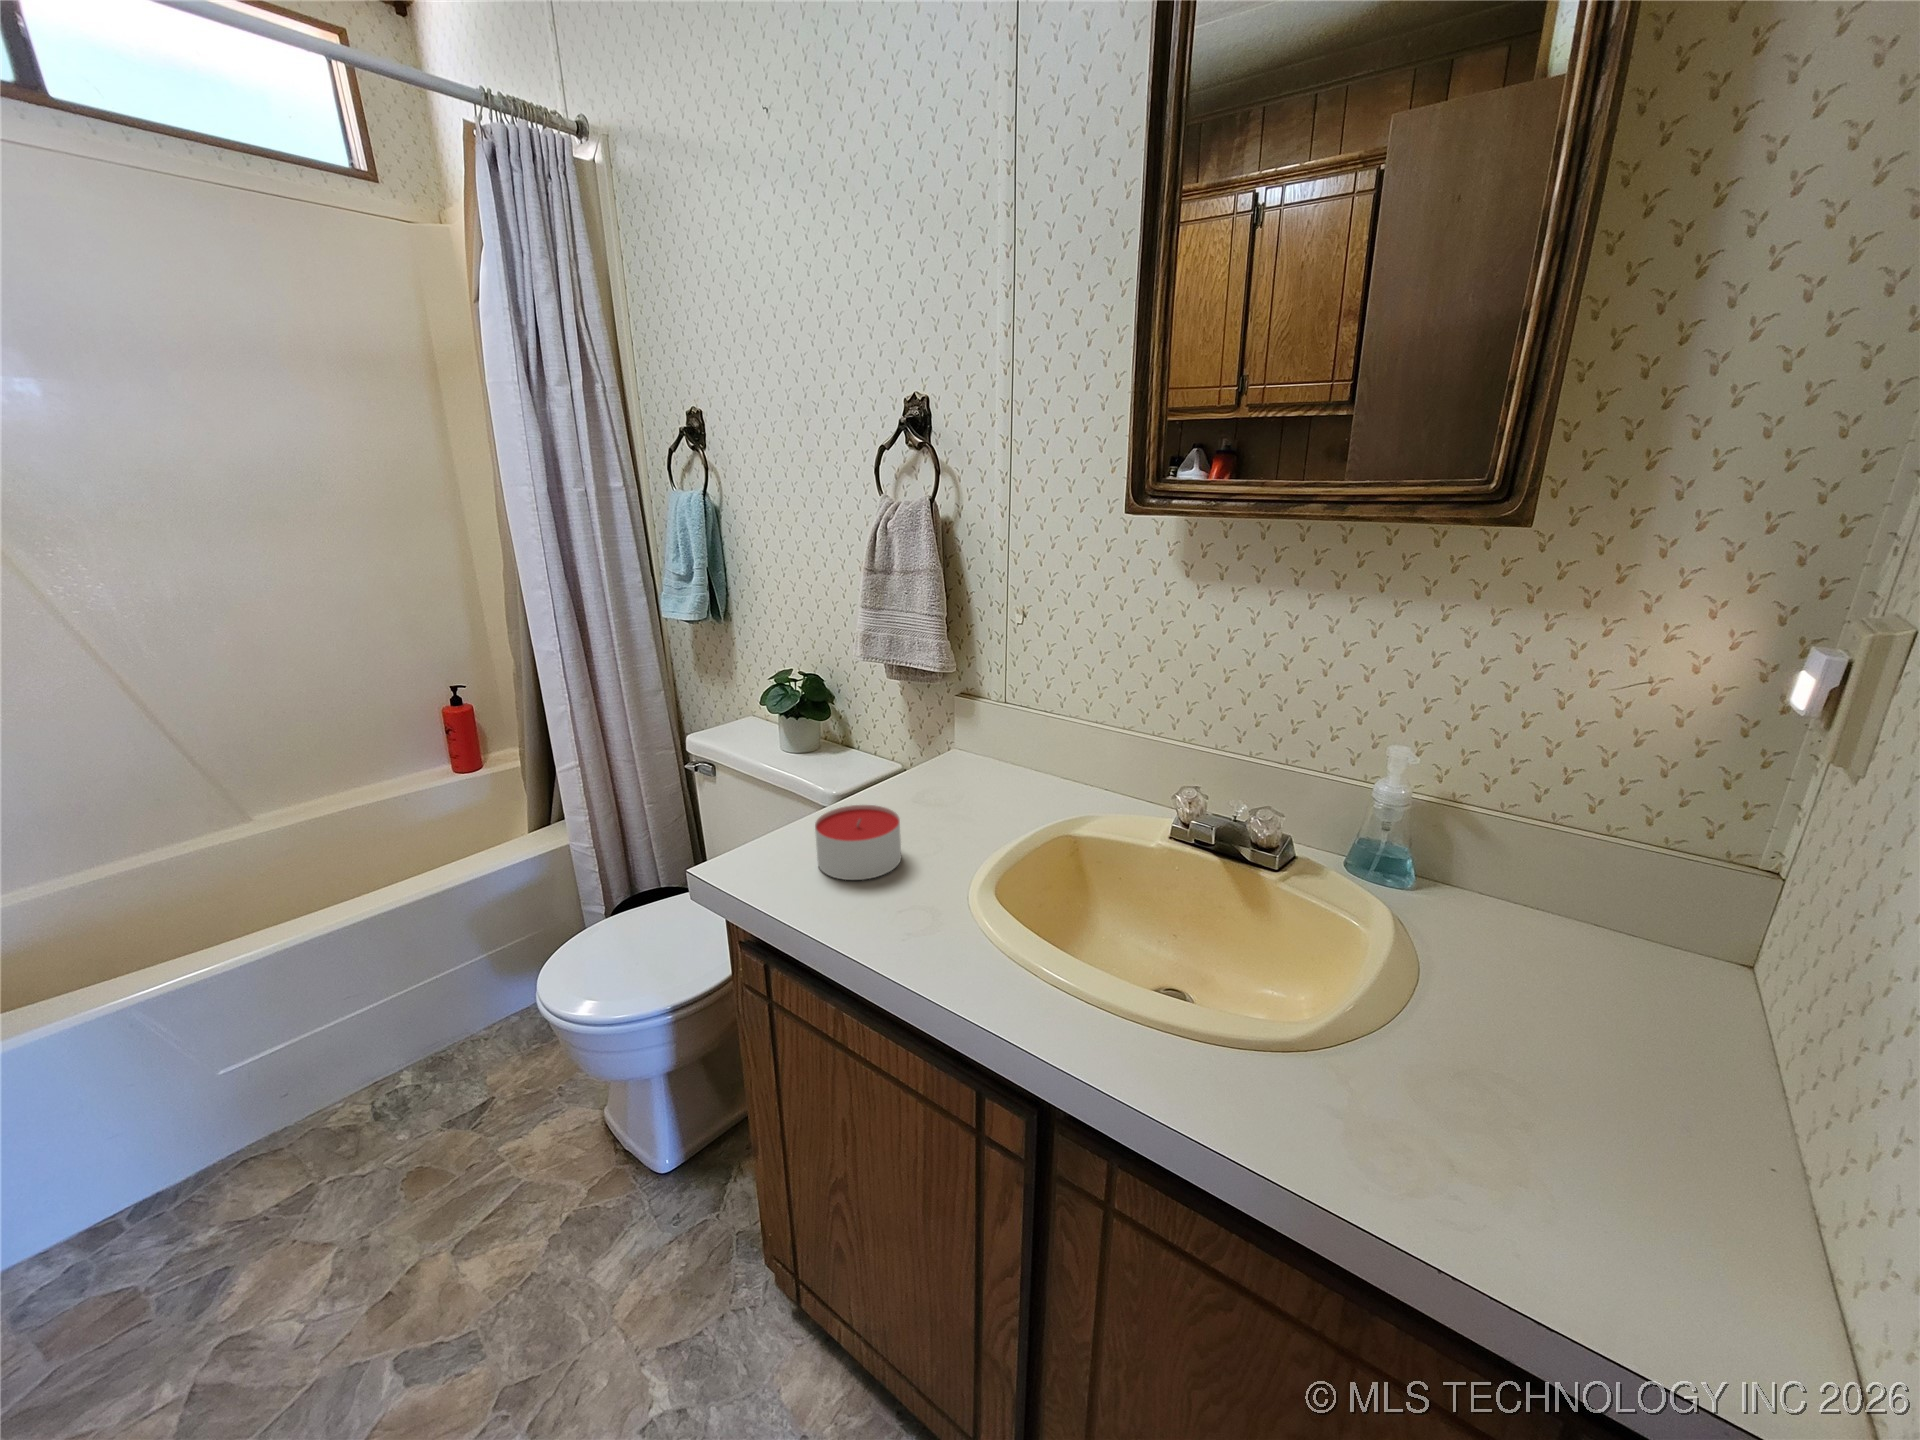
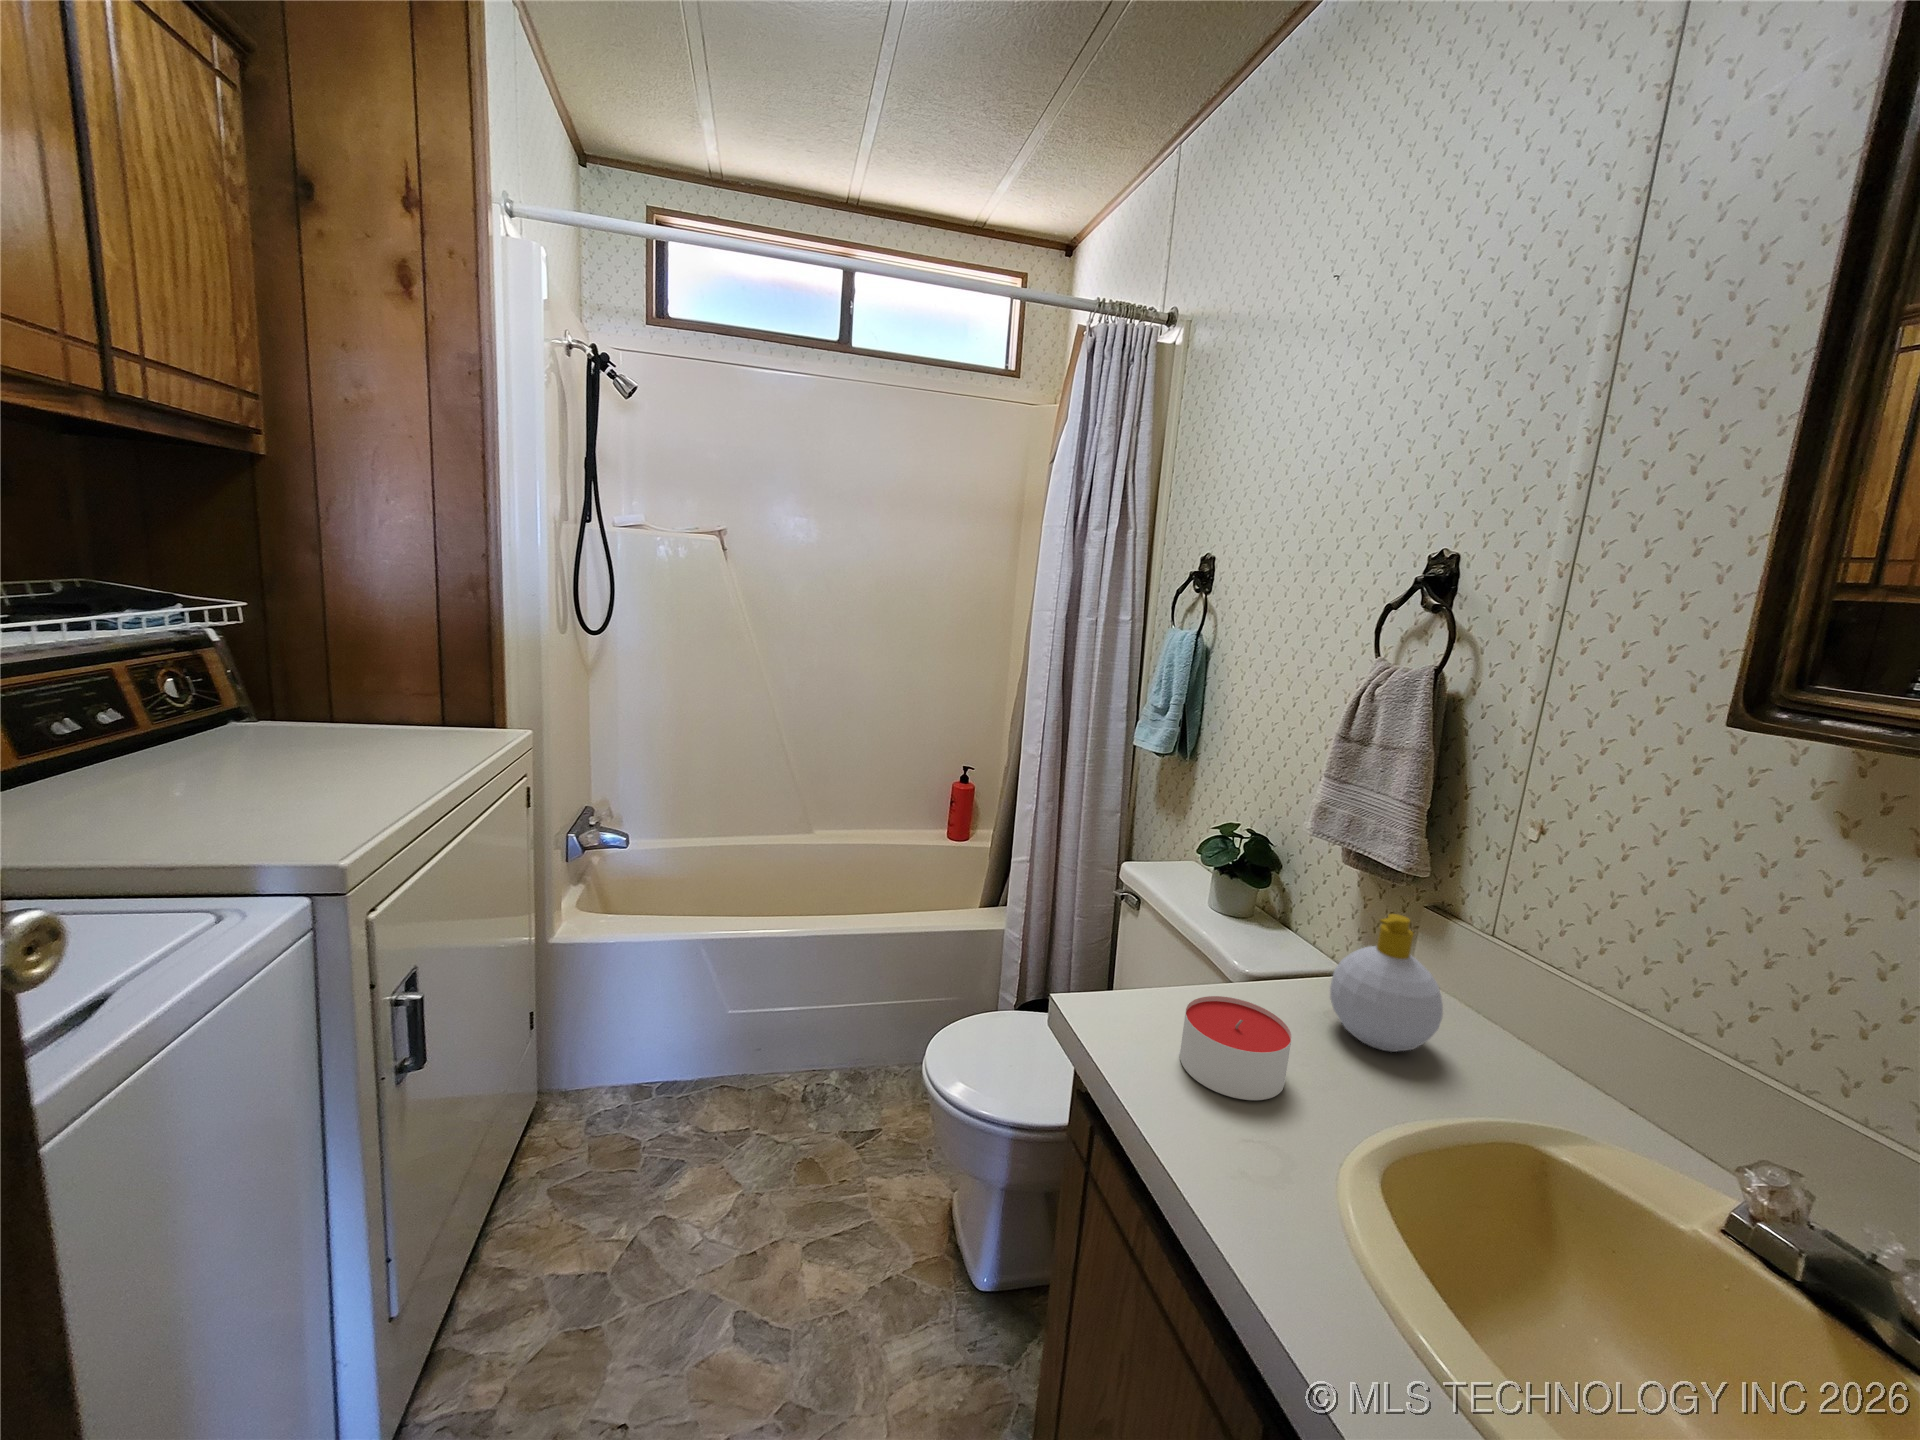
soap bottle: none [908,702,986,807] -> present [1330,914,1443,1052]

